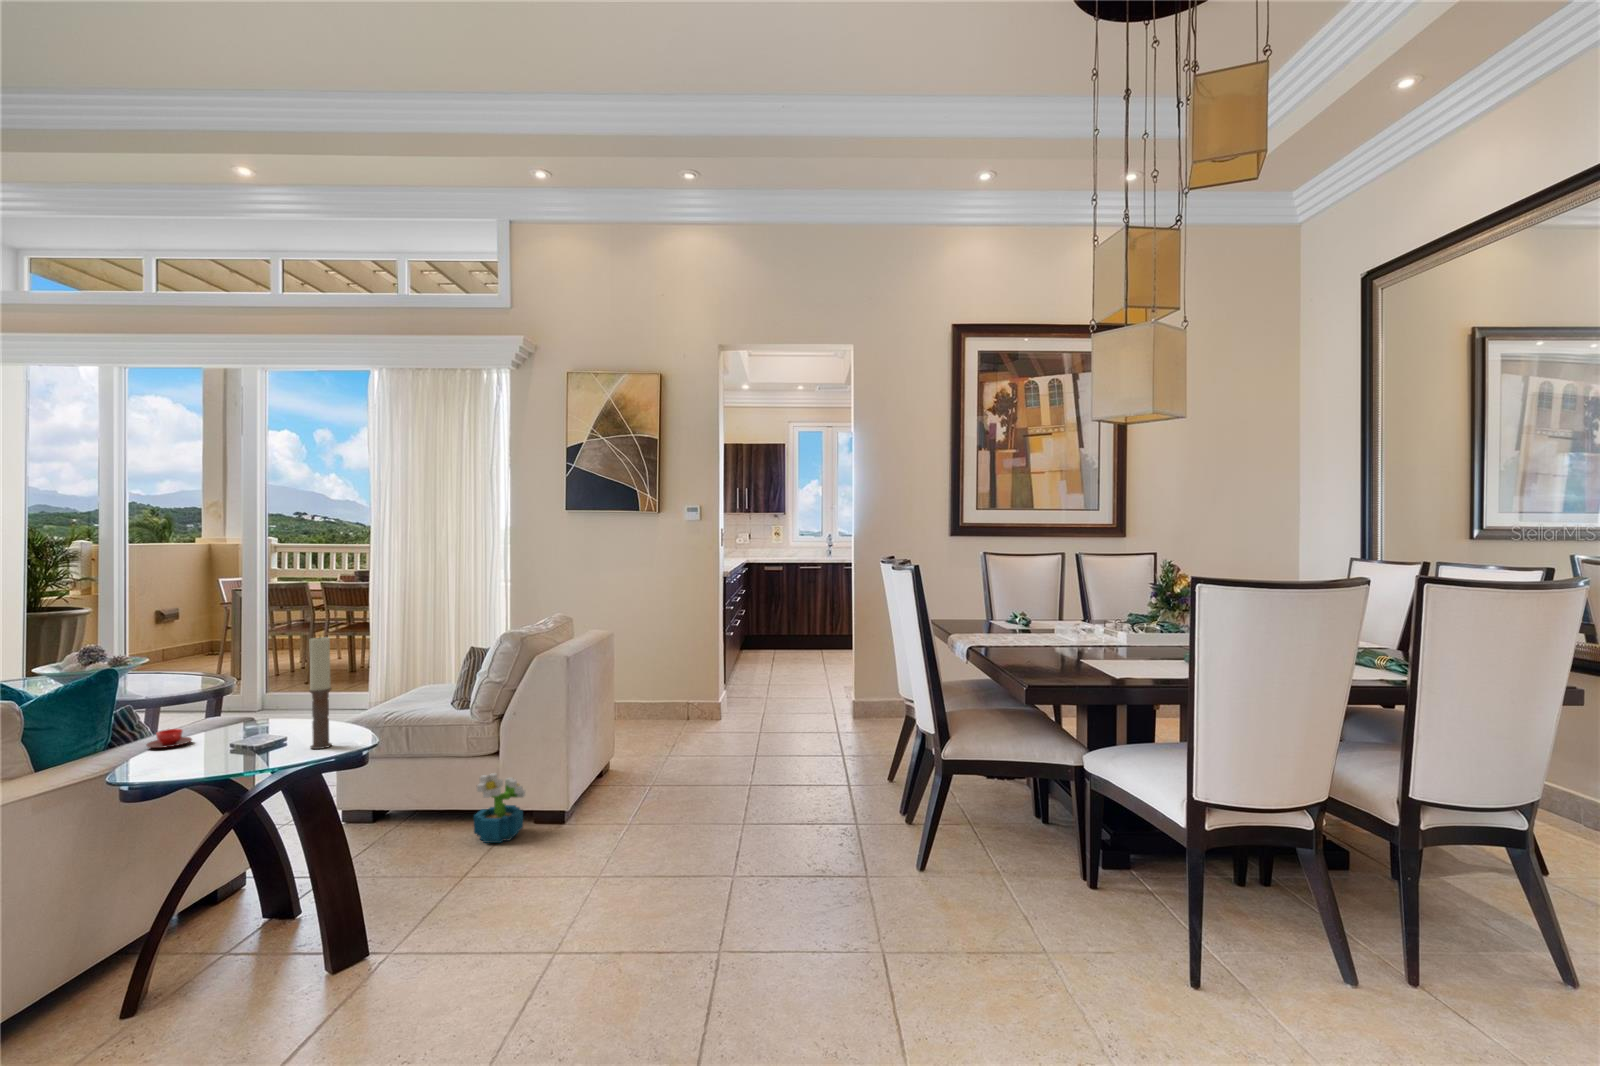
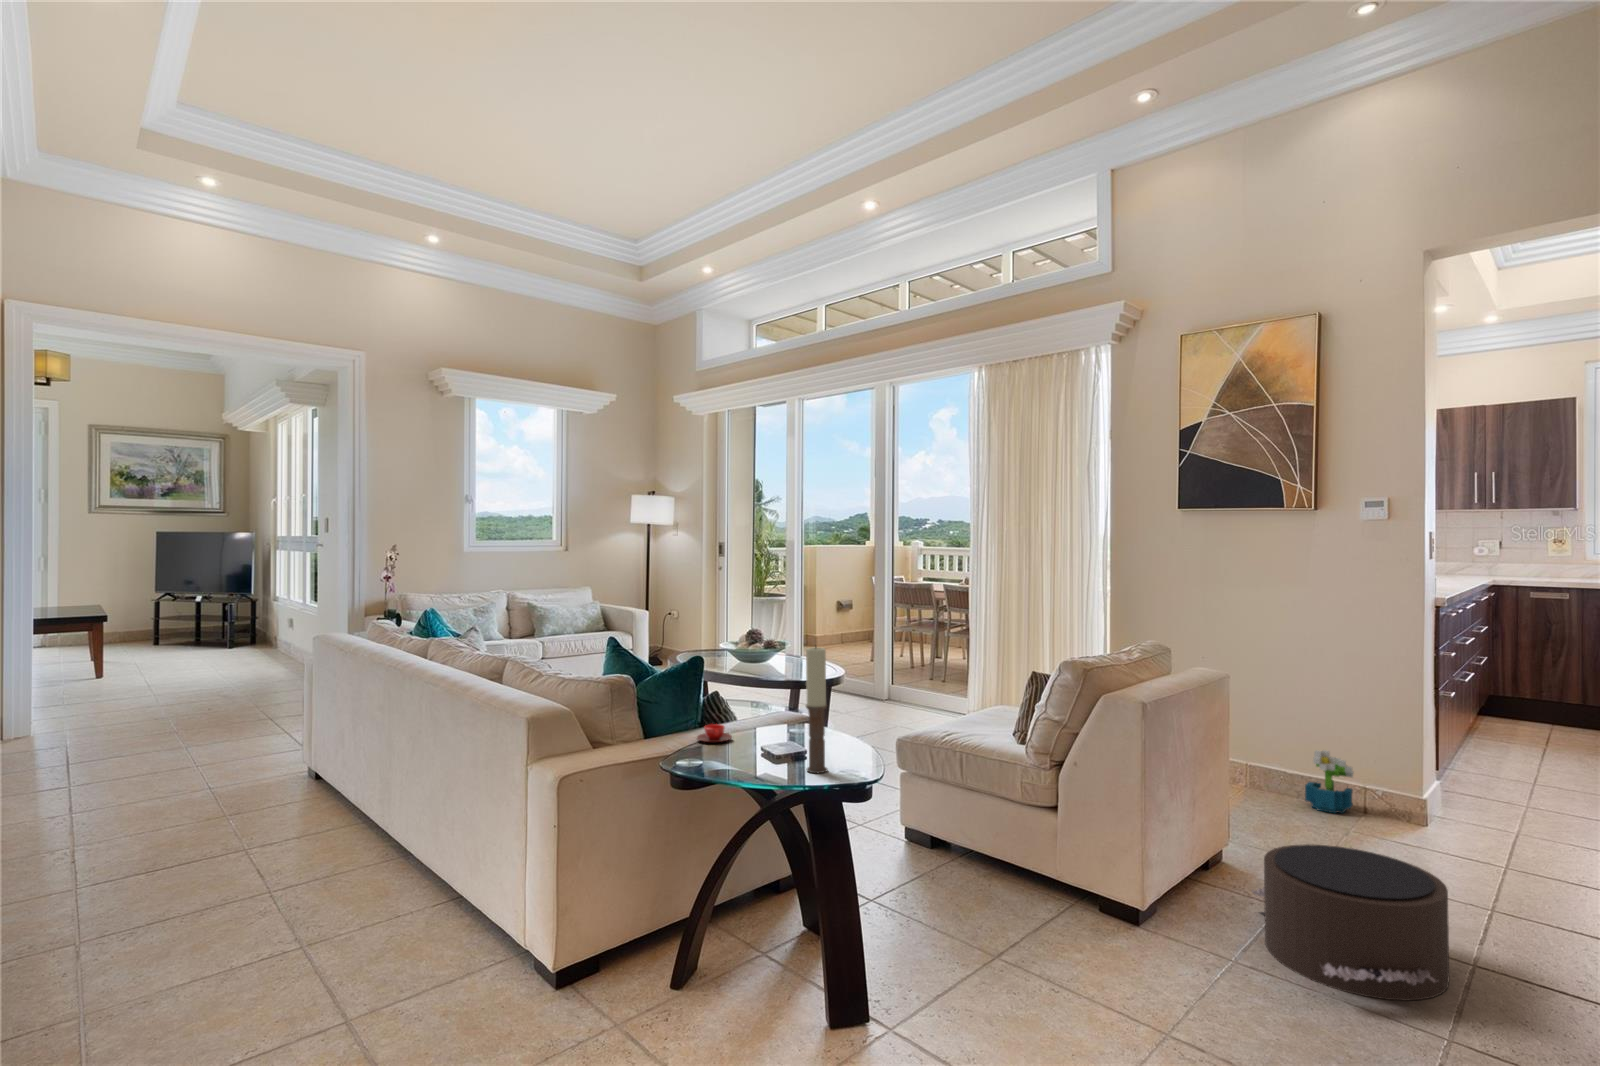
pouf: none [634,737,745,823] -> present [1252,844,1449,1001]
decorative plant: present [474,773,525,843] -> present [1305,750,1354,813]

